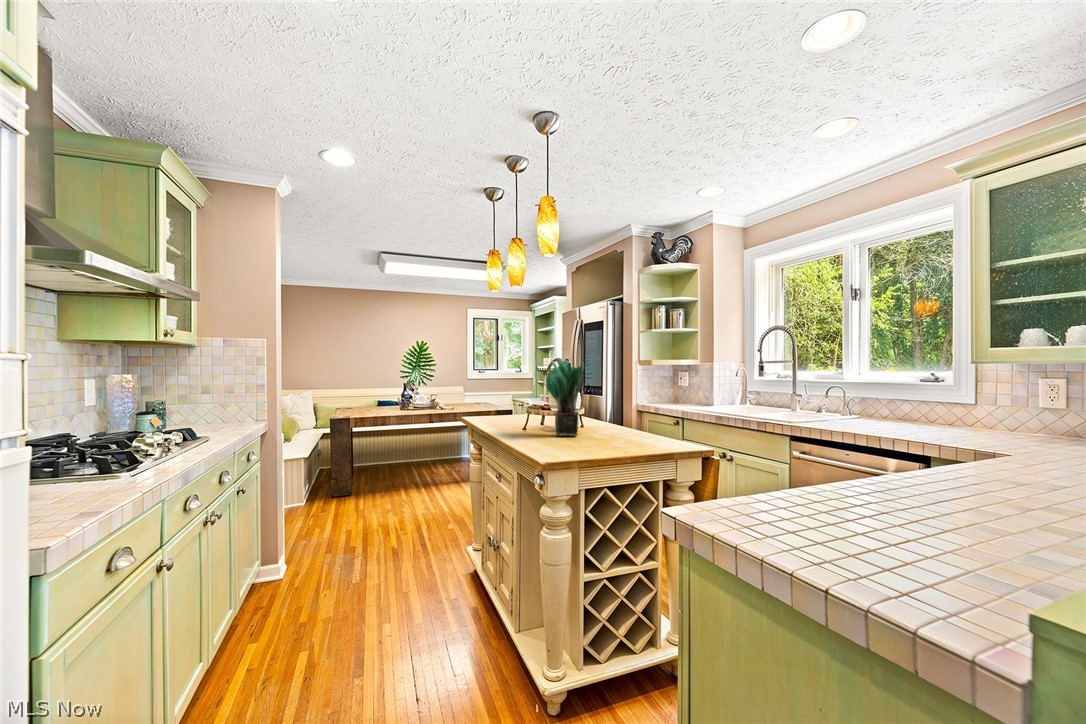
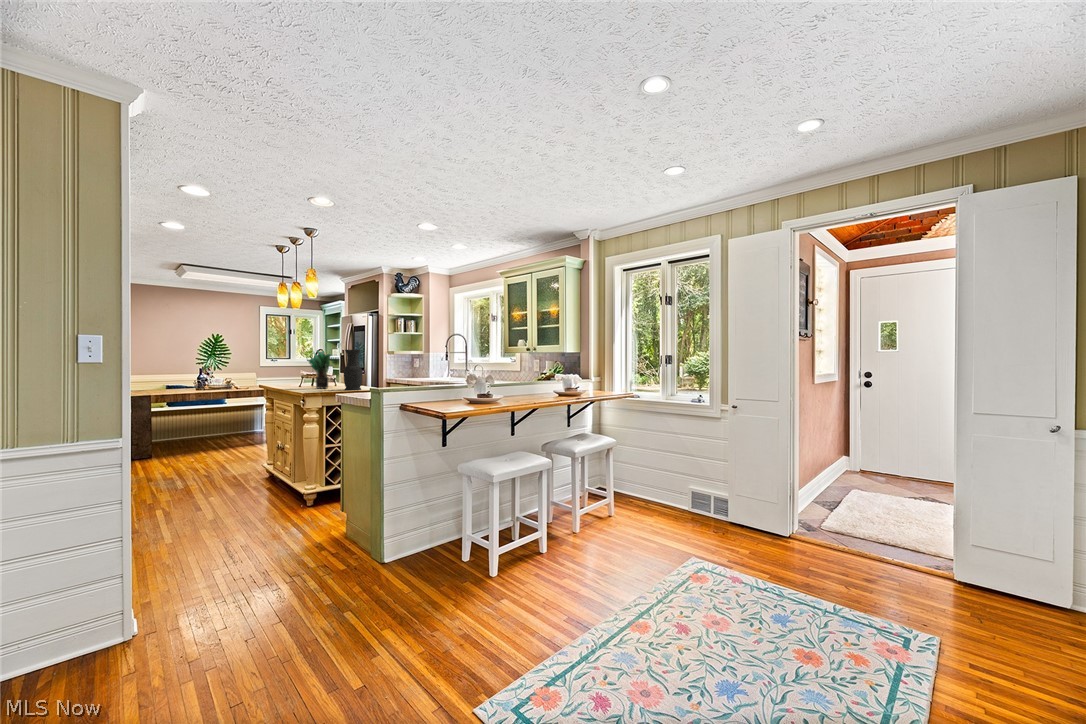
vase: none [615,356,657,449] -> present [344,350,362,390]

